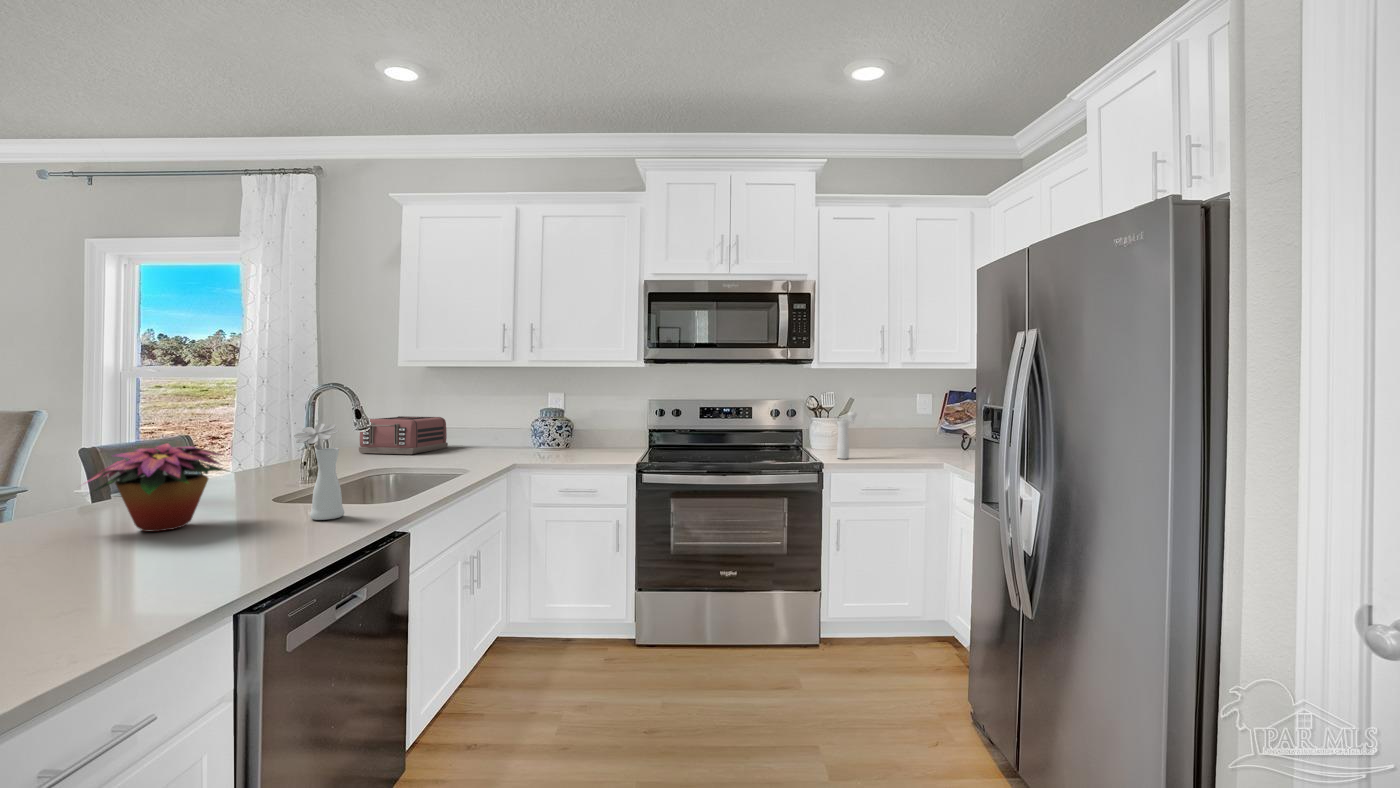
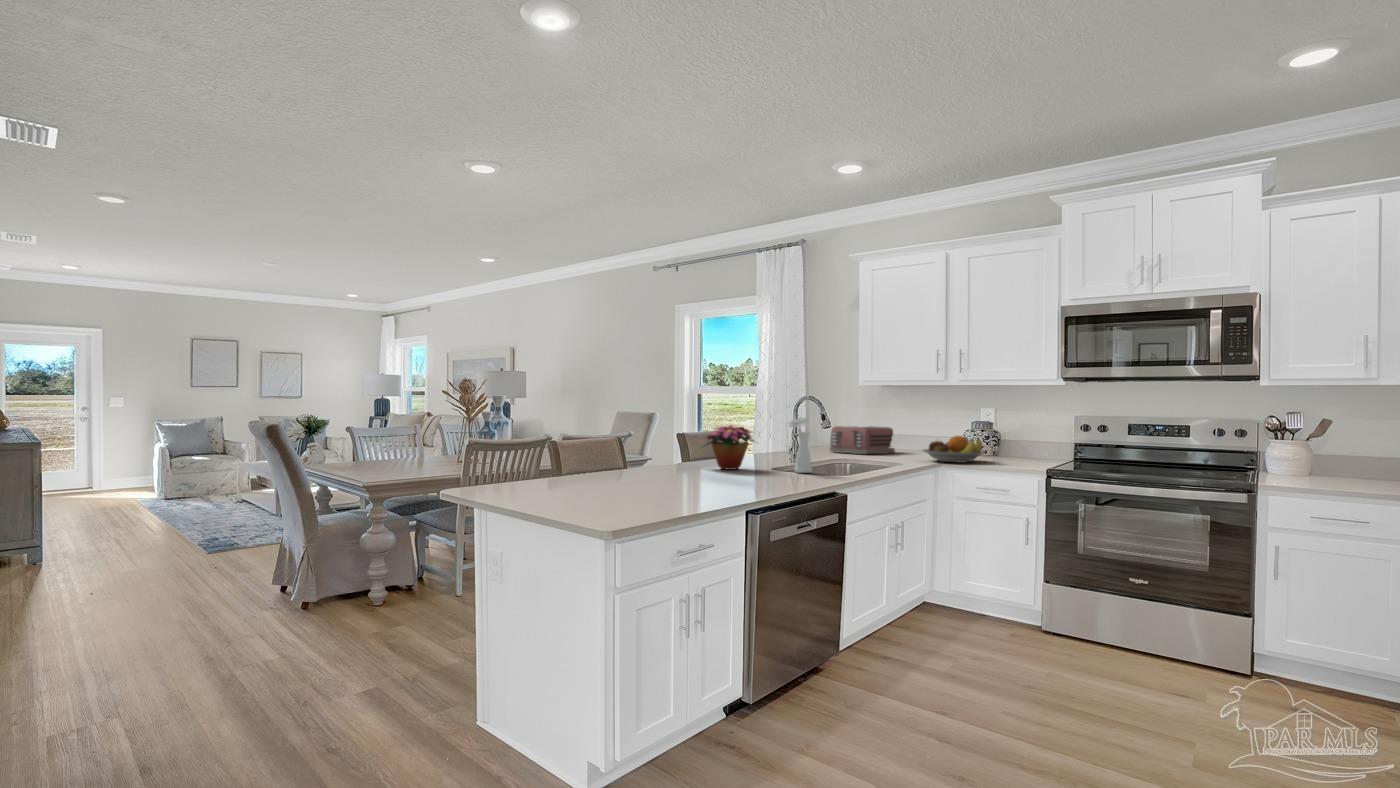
pepper mill: present [837,412,857,459] -> none [1286,431,1322,481]
fruit bowl: none [490,427,566,460] -> present [923,436,985,463]

